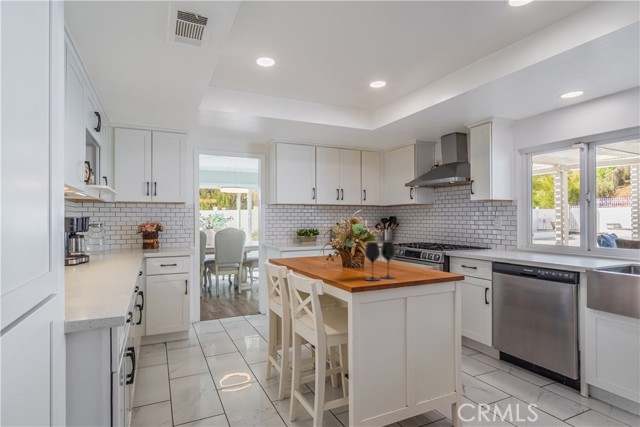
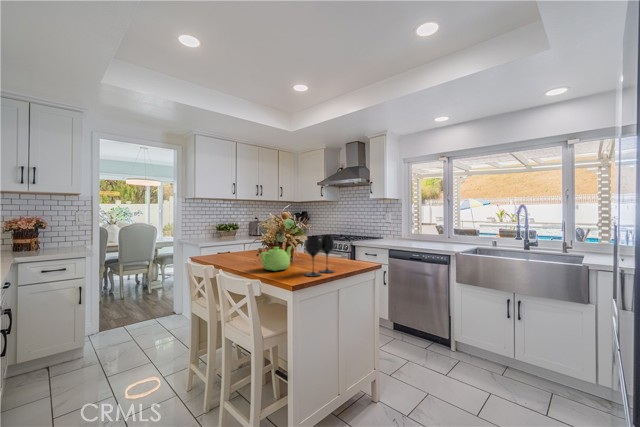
teapot: none [326,251,358,275] -> present [260,246,292,271]

